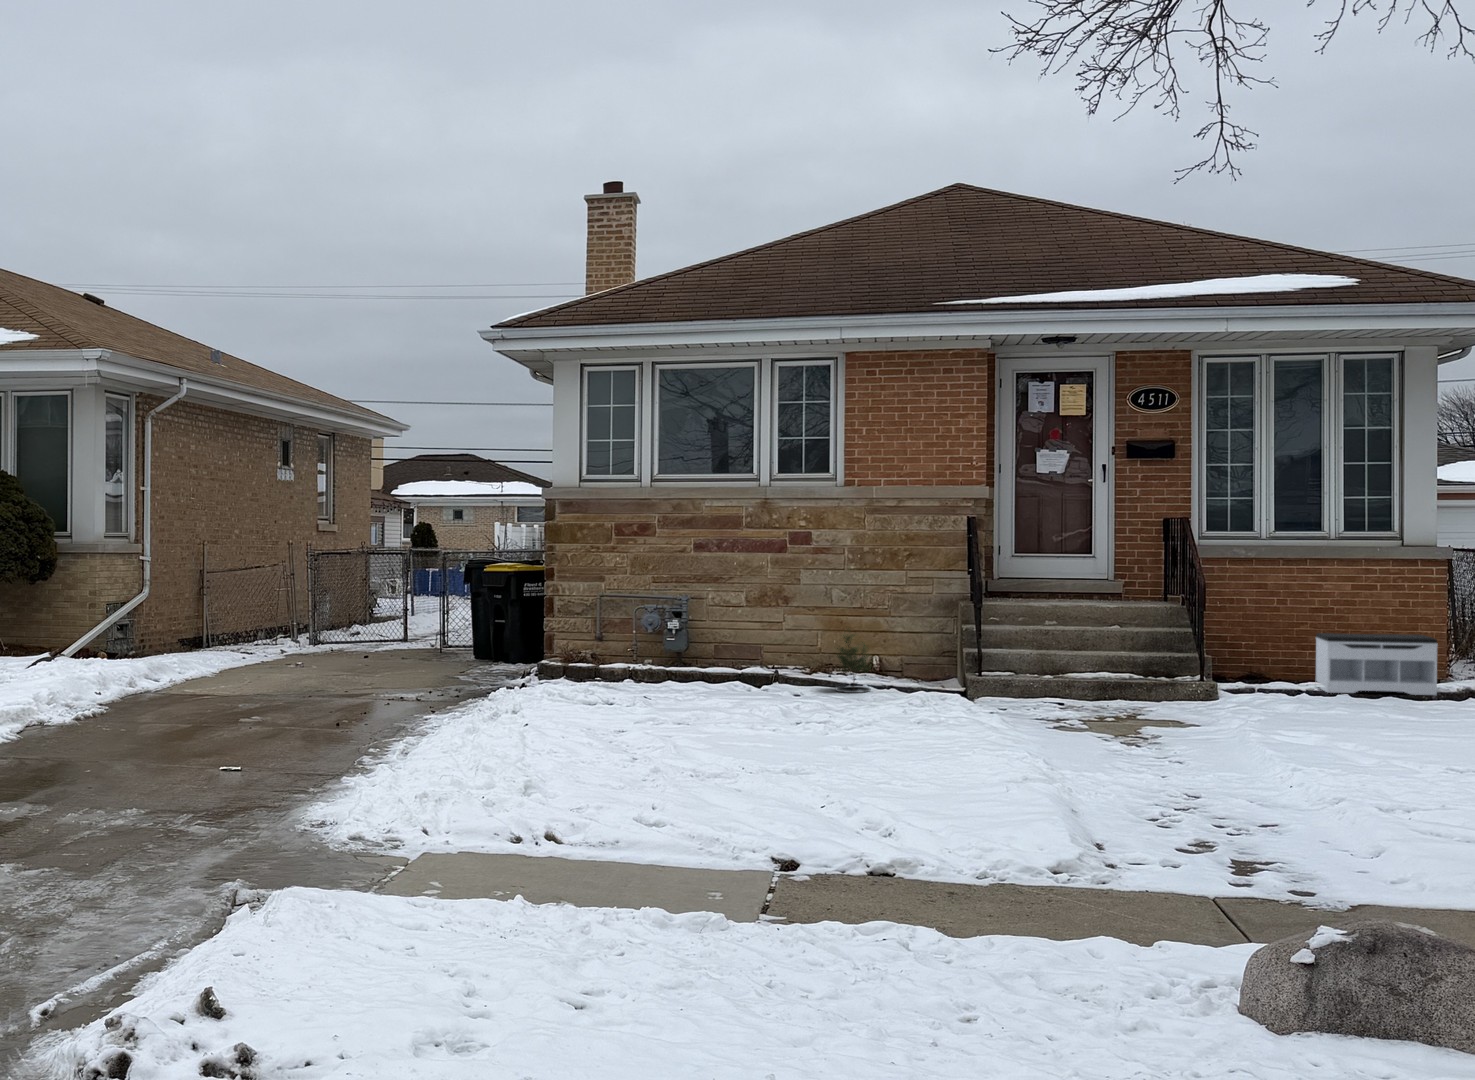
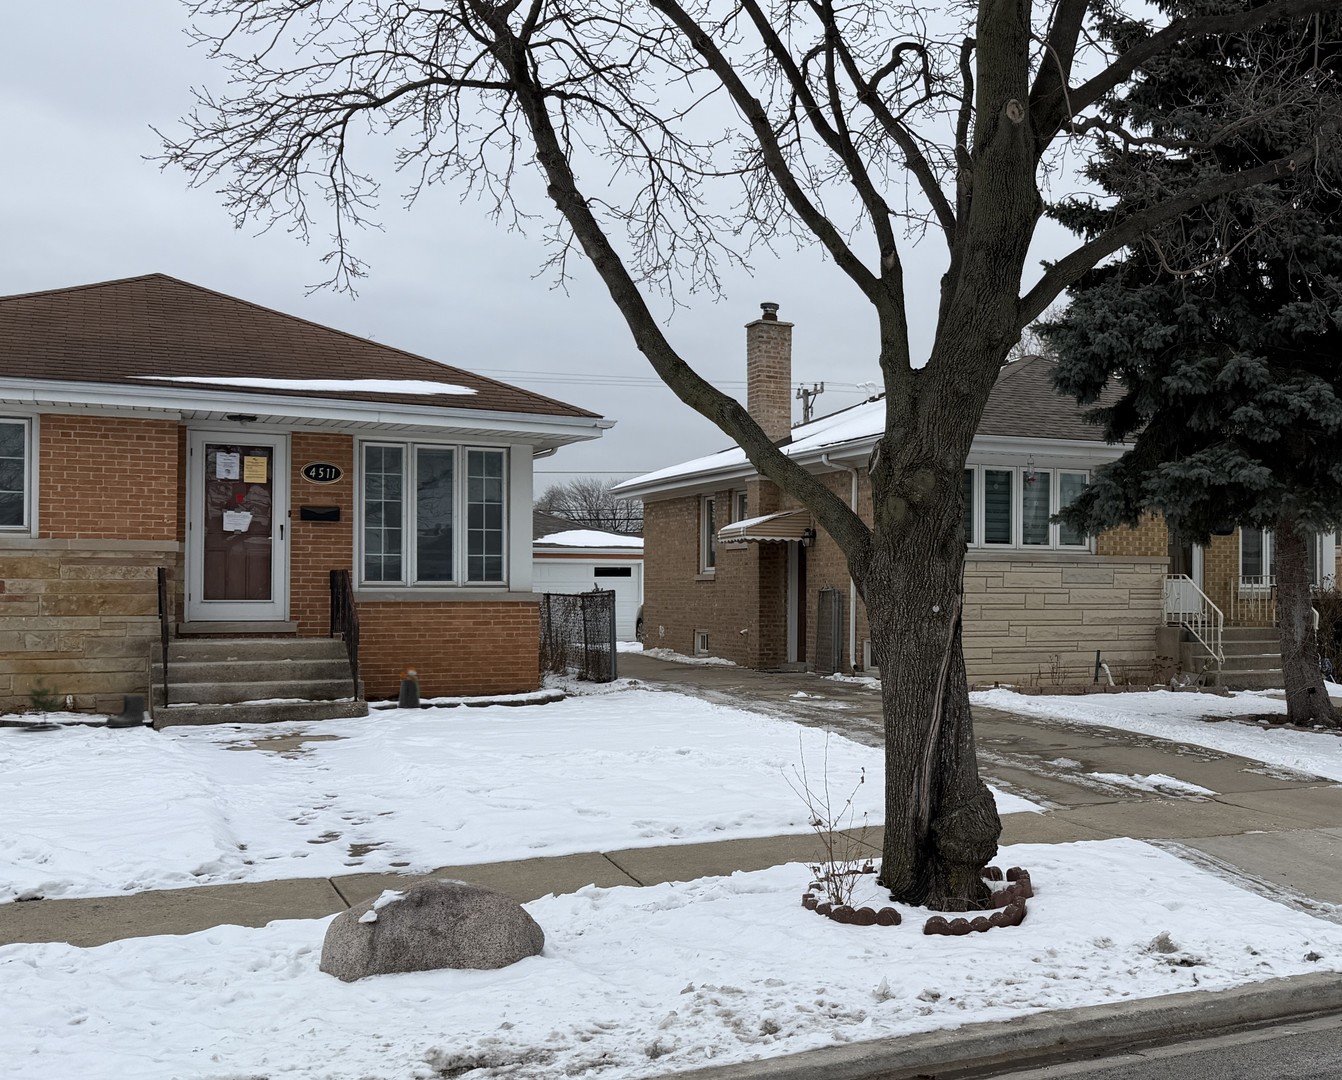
bench: present [1316,633,1438,695] -> none [445,659,527,706]
watering can: none [1253,639,1284,691] -> present [398,667,420,708]
boots: none [914,657,956,694] -> present [106,694,145,727]

